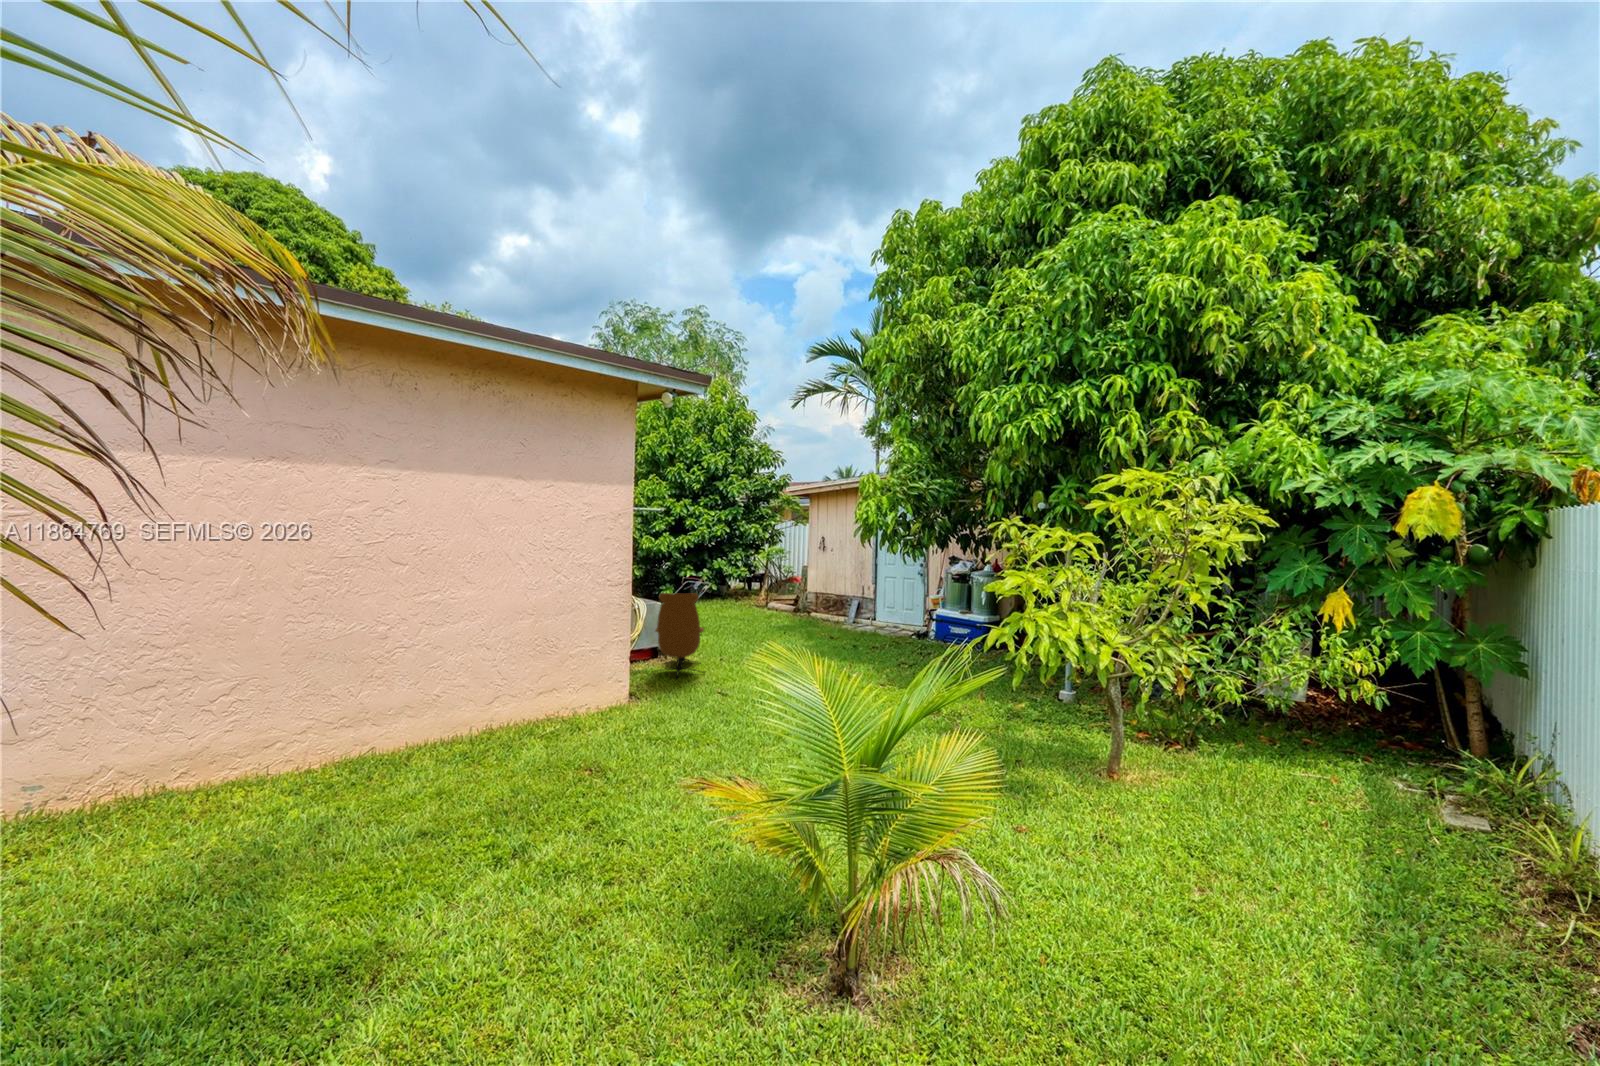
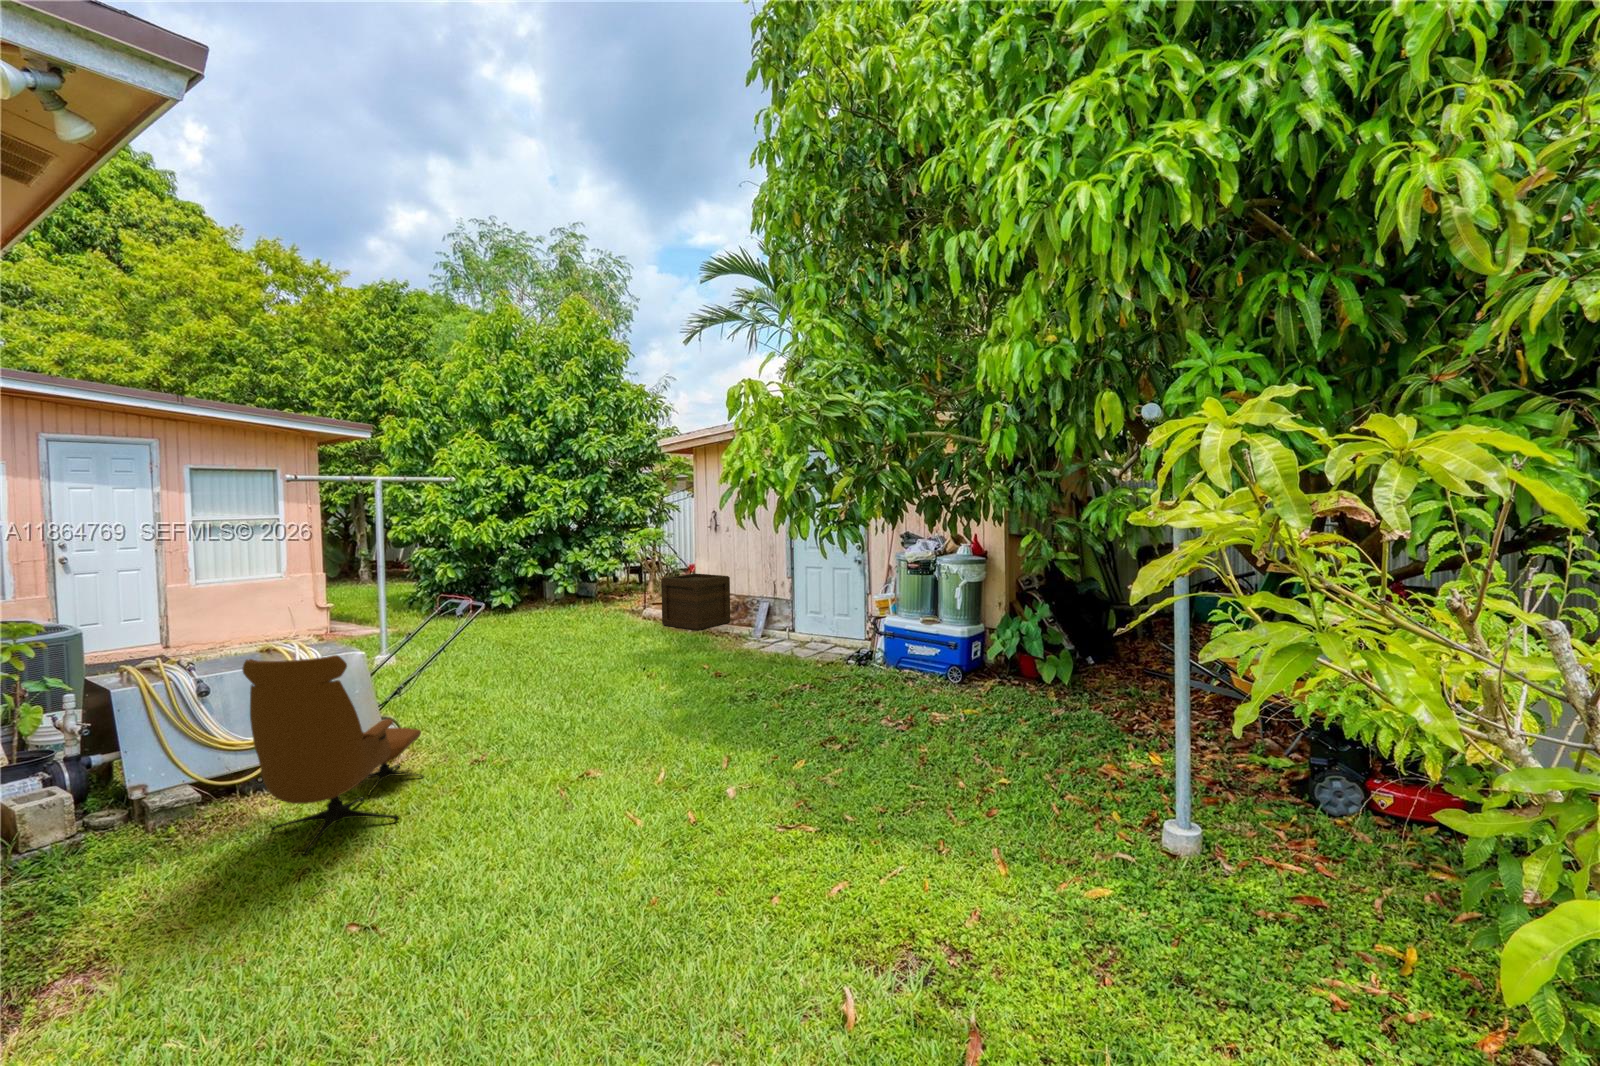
wooden crate: none [783,580,831,618] -> present [661,573,730,630]

